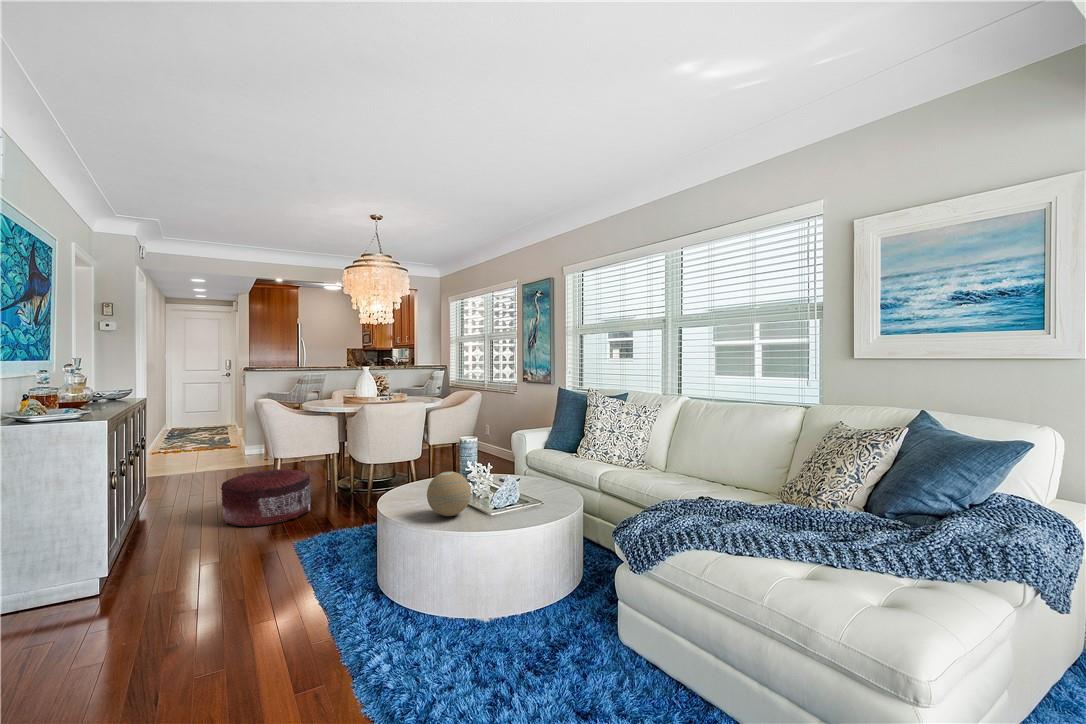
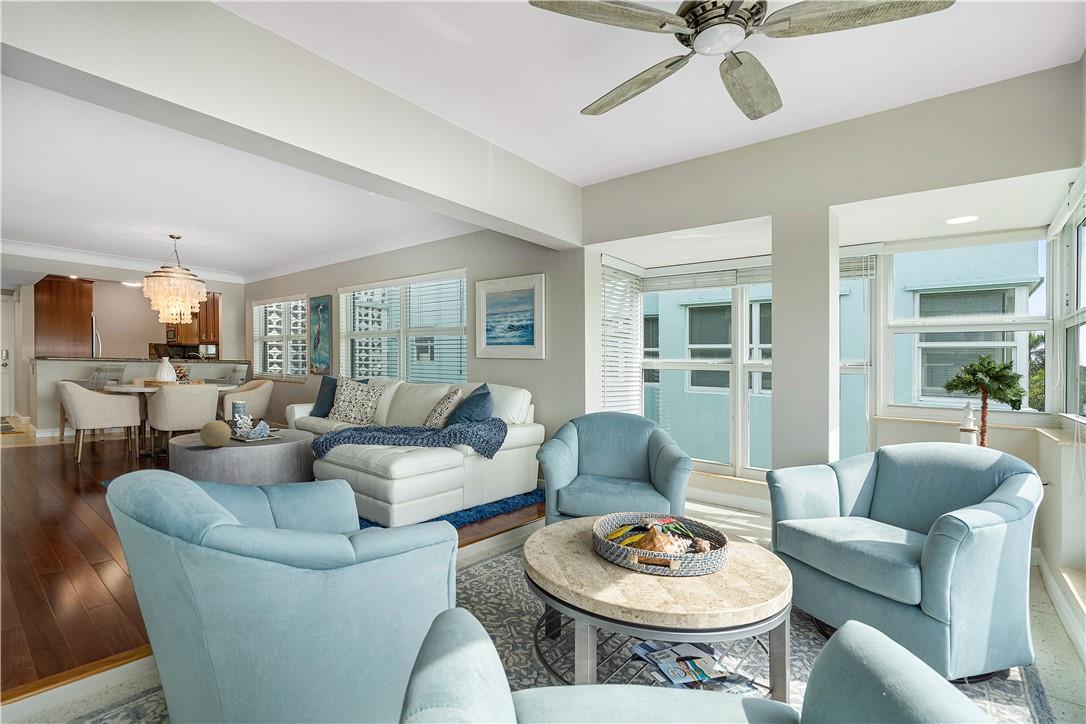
pouf: present [221,469,311,526] -> none [28,436,113,477]

